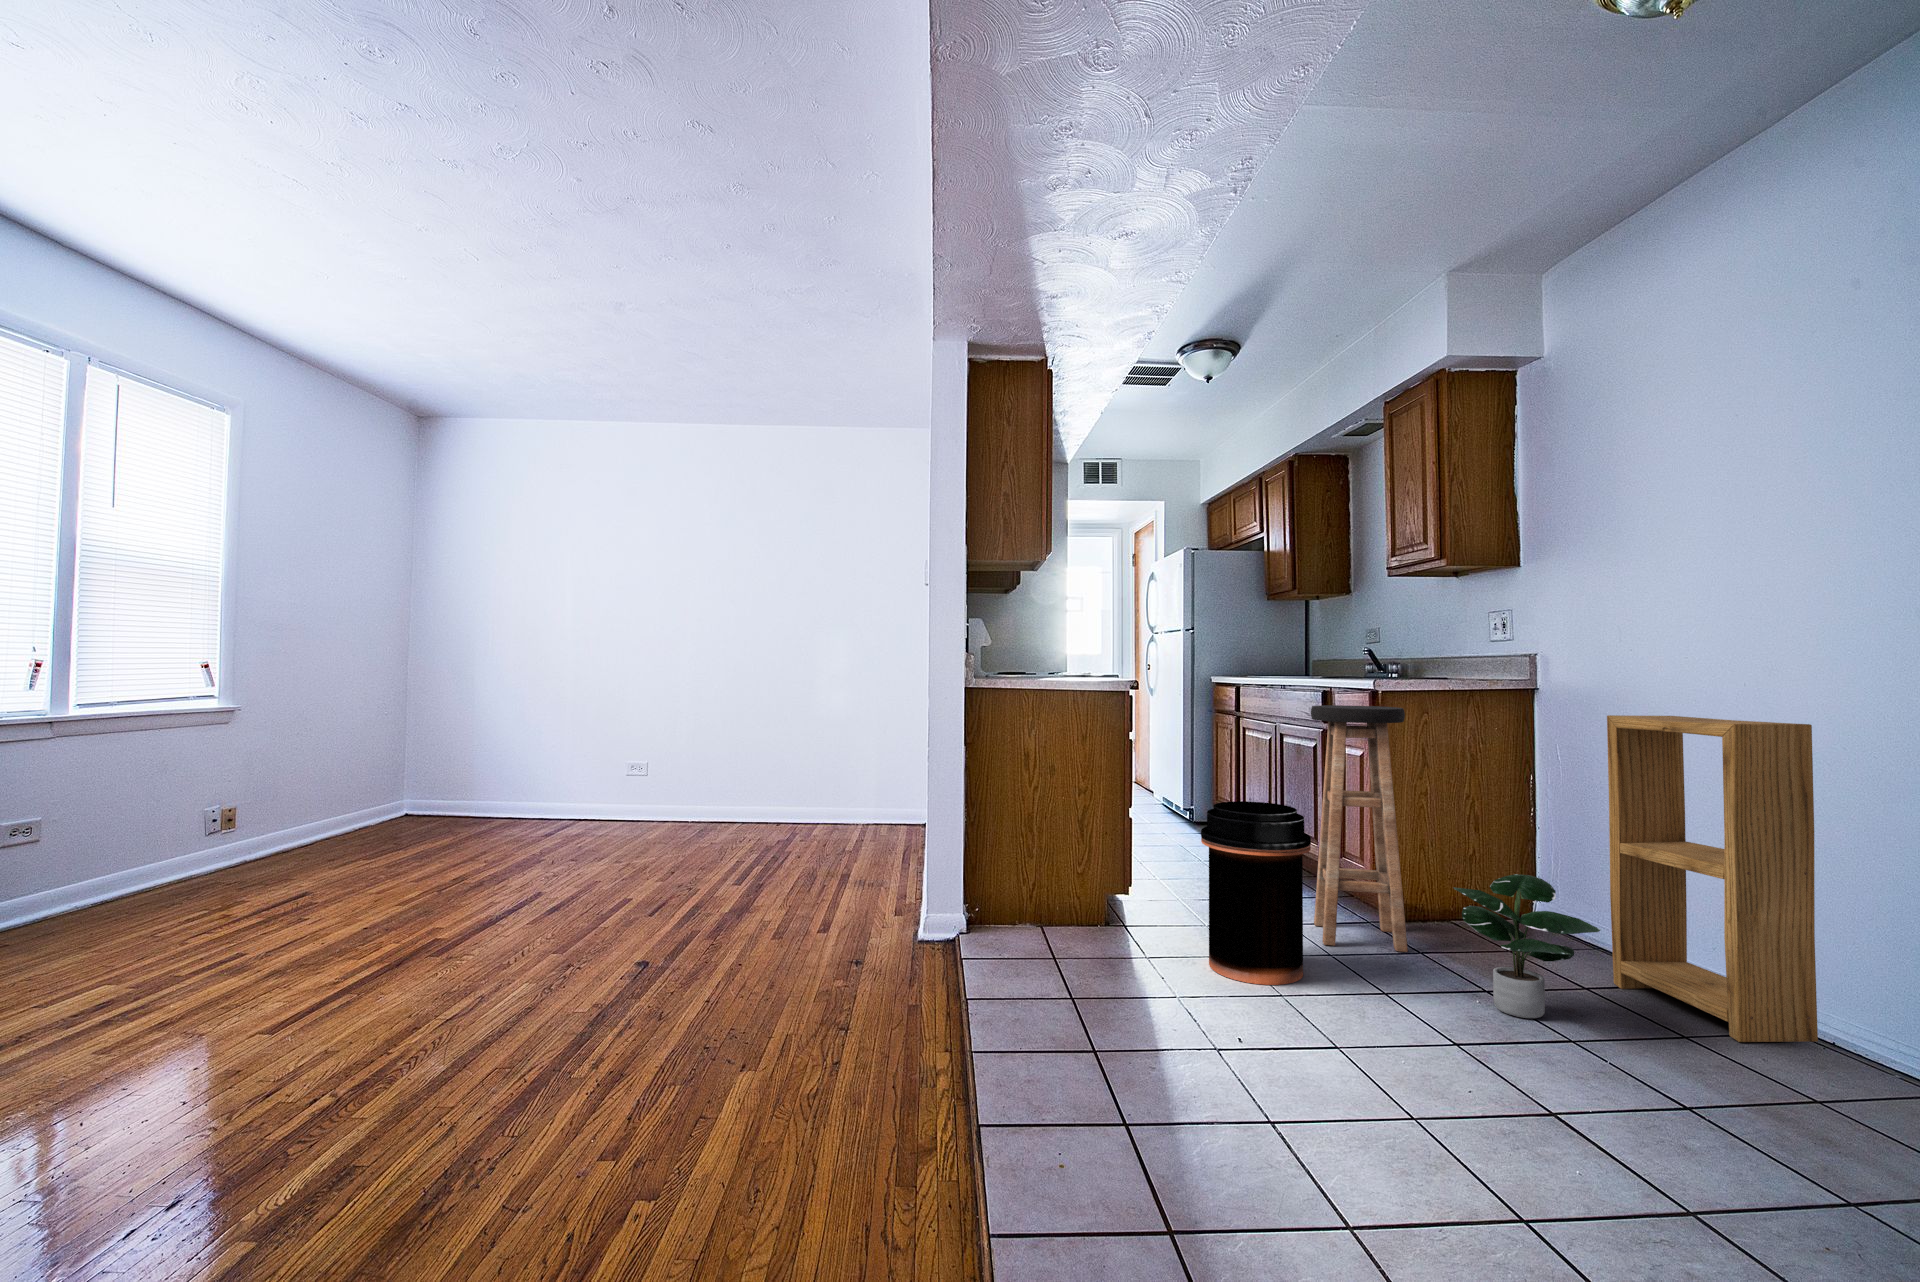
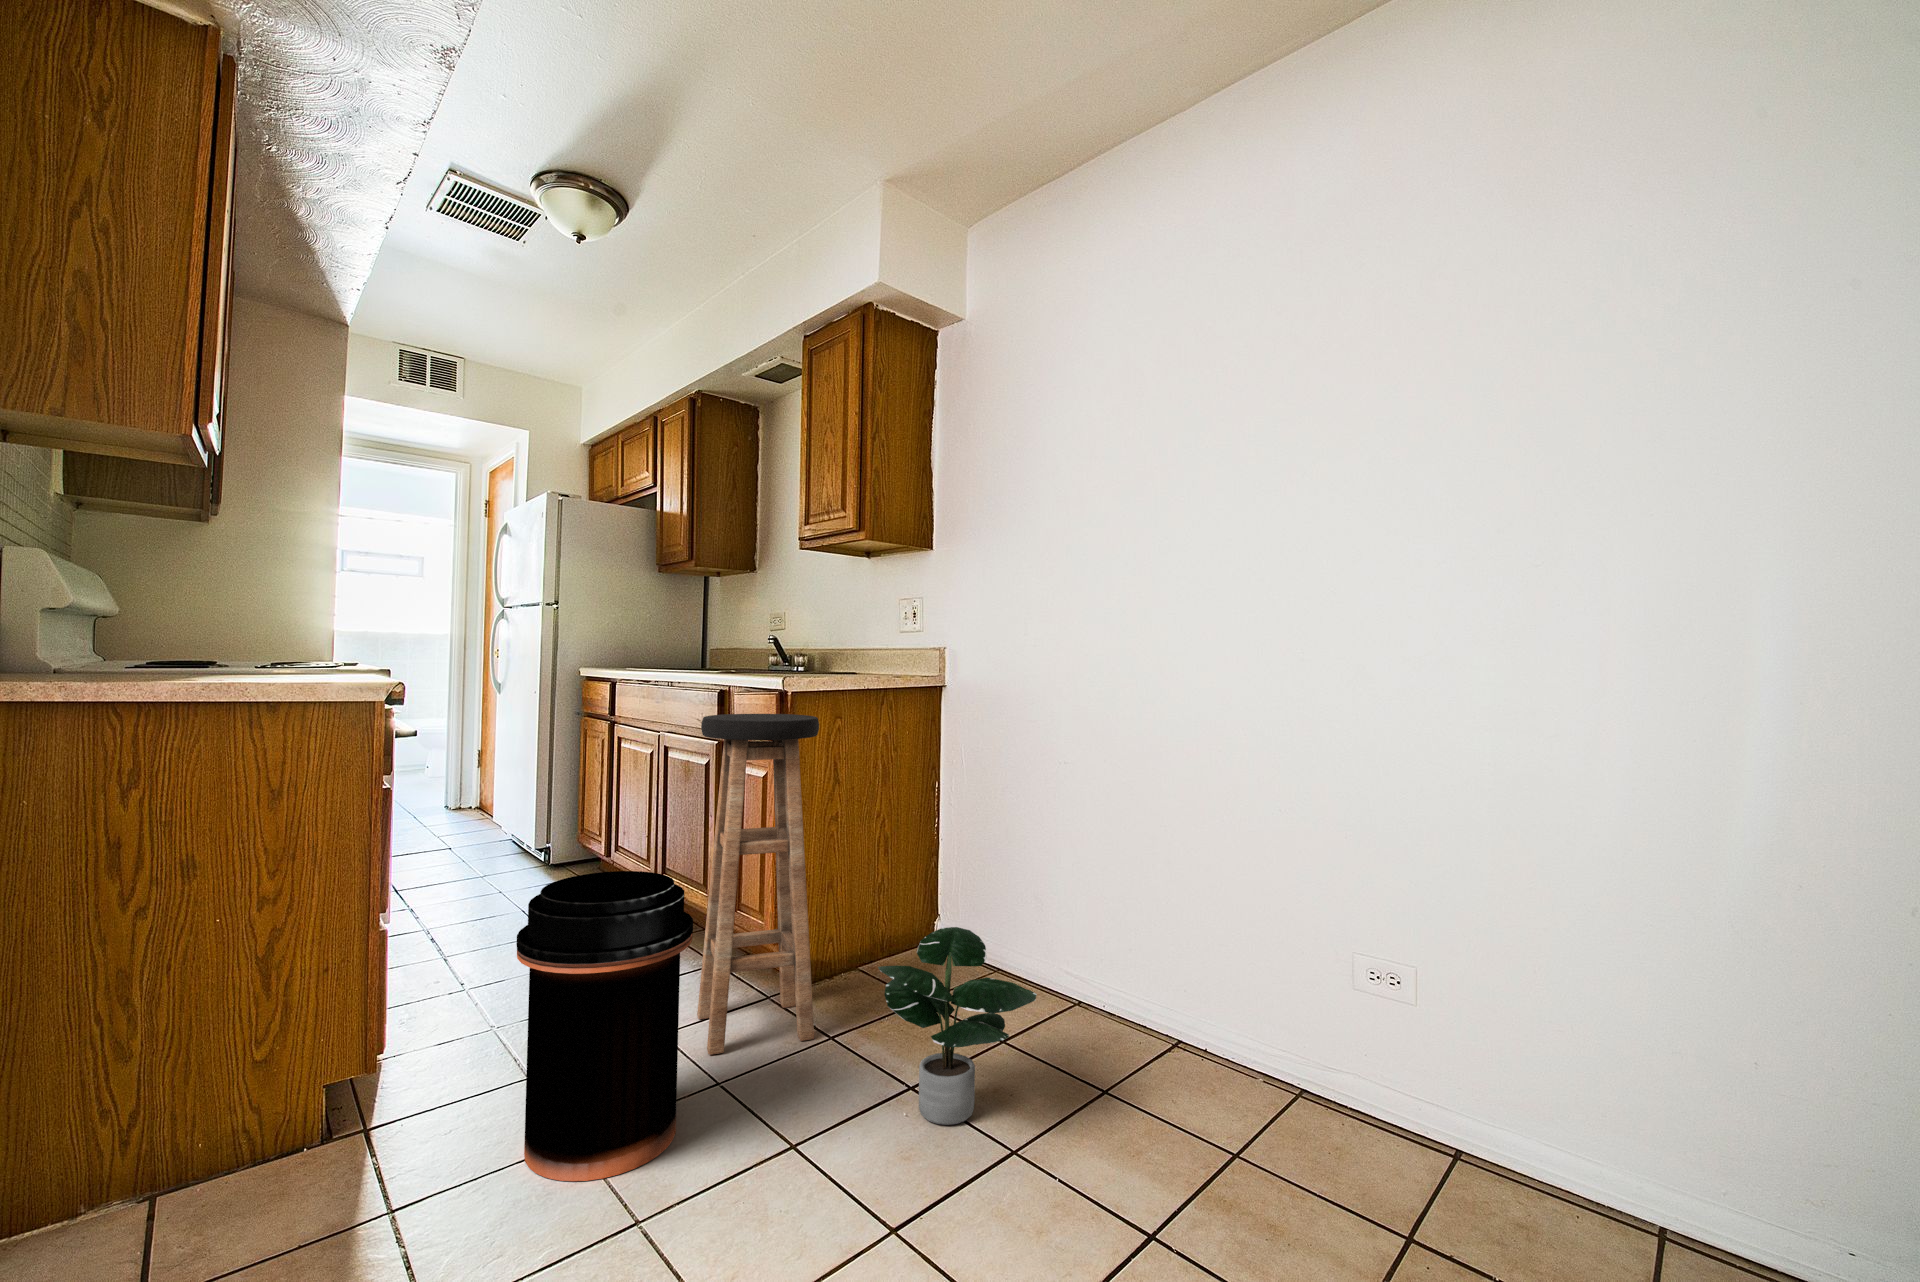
shelving unit: present [1607,715,1818,1042] -> none [1026,720,1208,1089]

